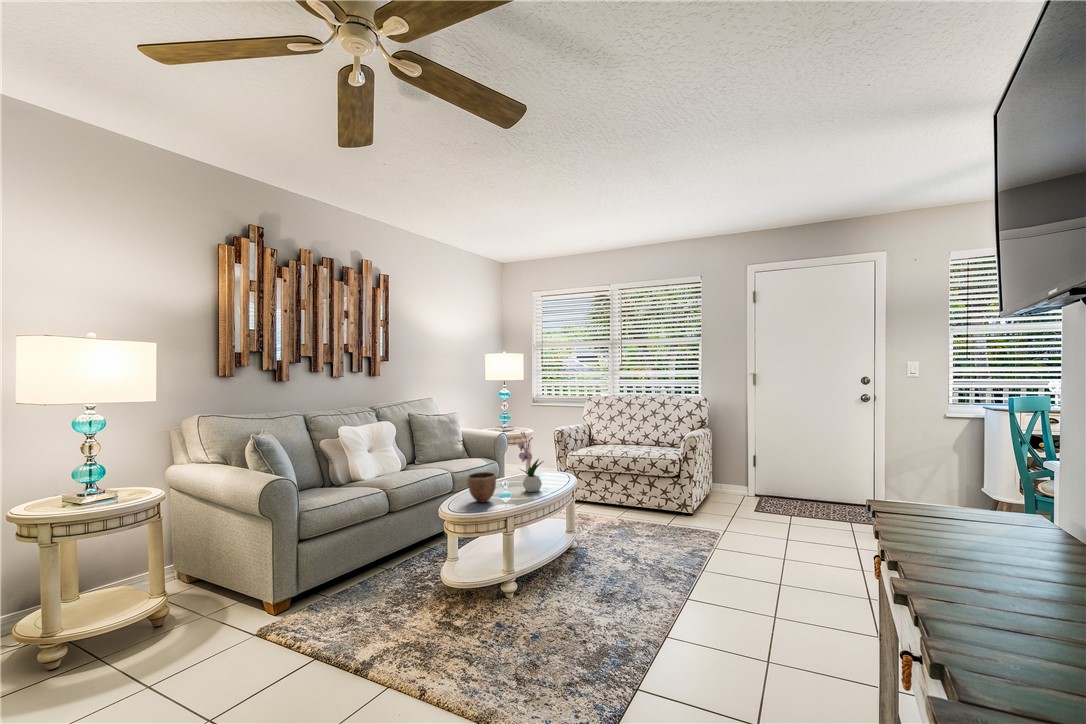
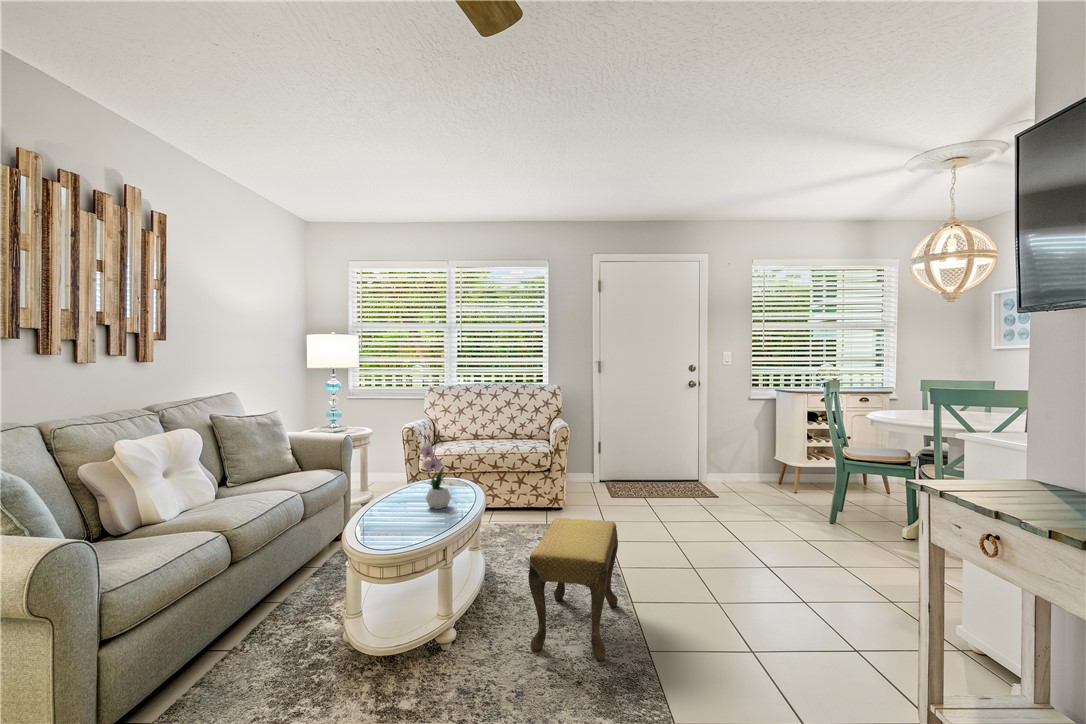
decorative bowl: present [467,472,496,502] -> none [372,490,412,532]
footstool: none [566,511,672,635] -> present [528,518,618,661]

